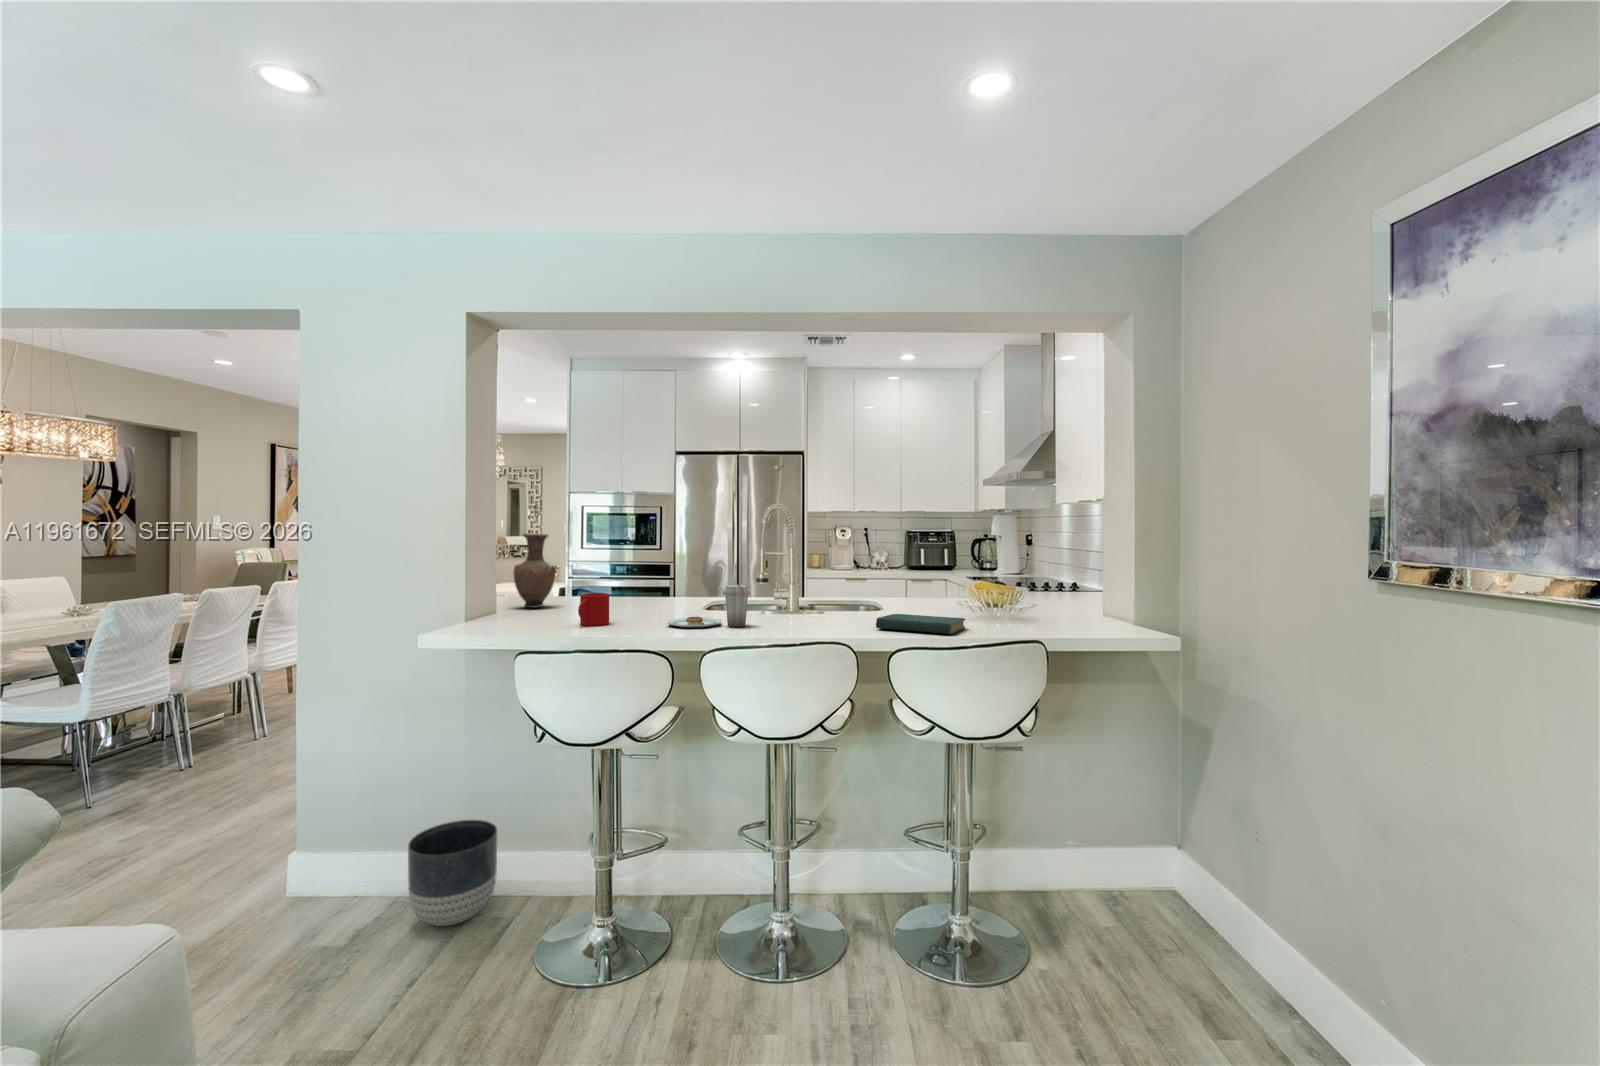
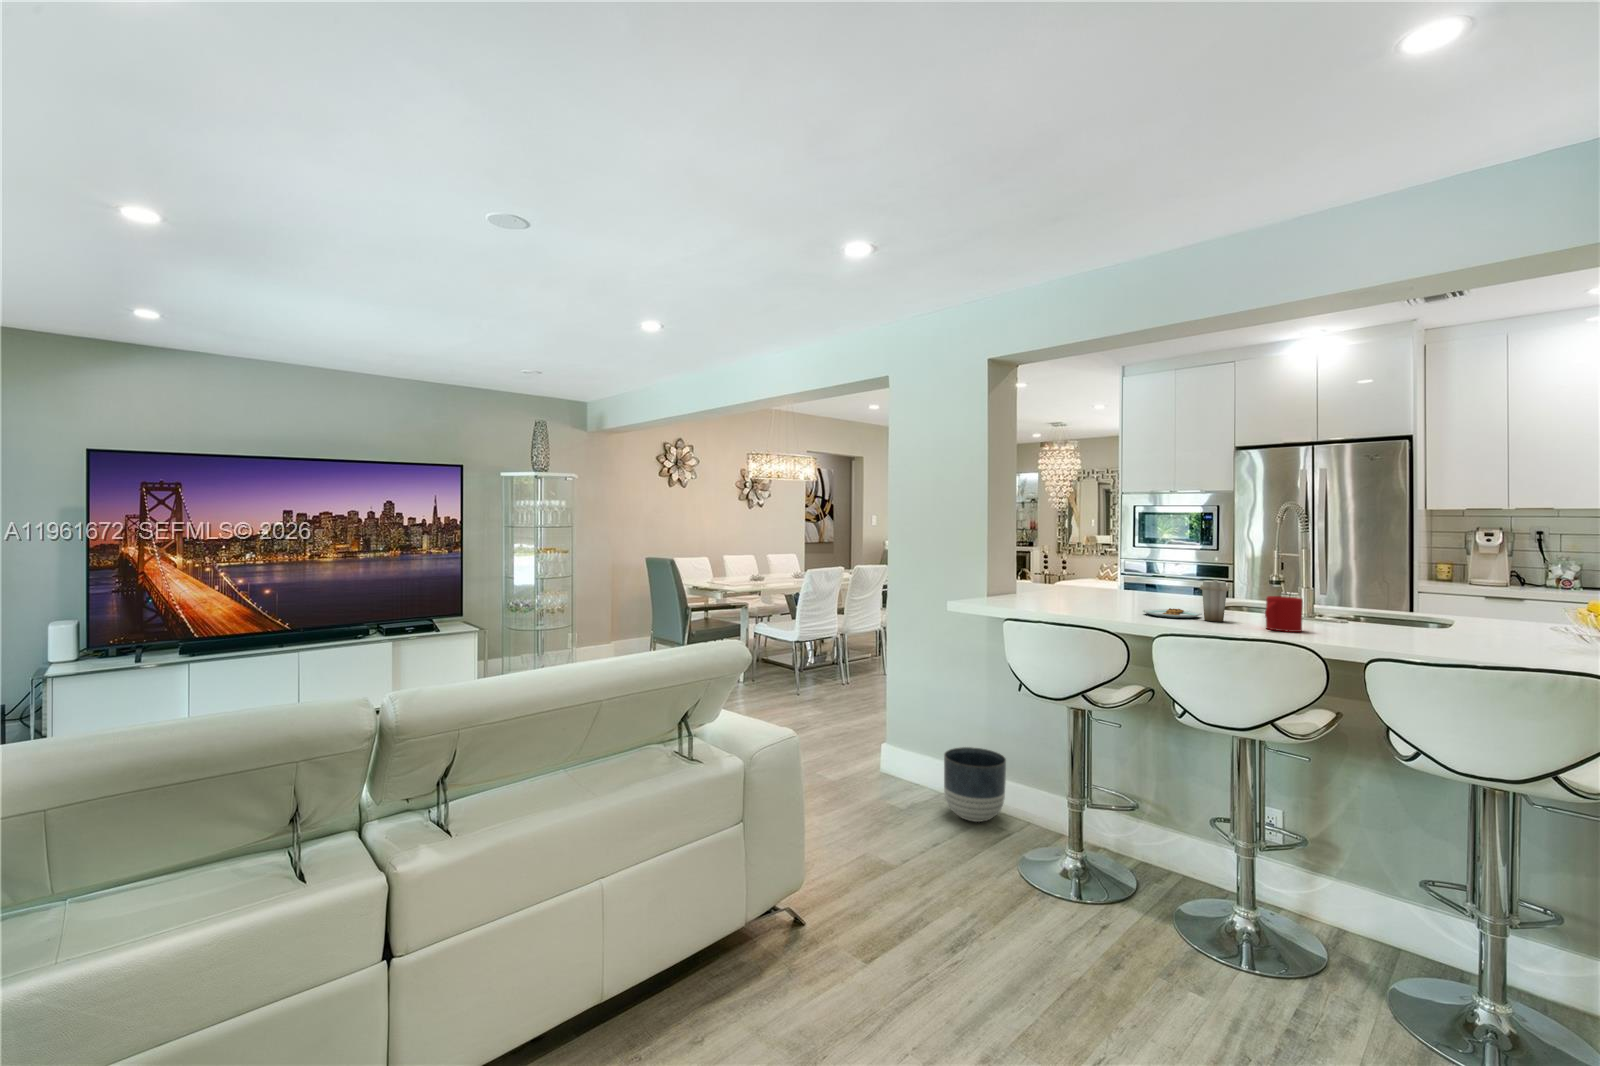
vase: present [513,534,556,608] -> none [1033,529,1070,592]
mug: present [578,593,609,626] -> present [1265,596,1303,632]
book: present [876,614,966,634] -> none [1381,627,1532,655]

